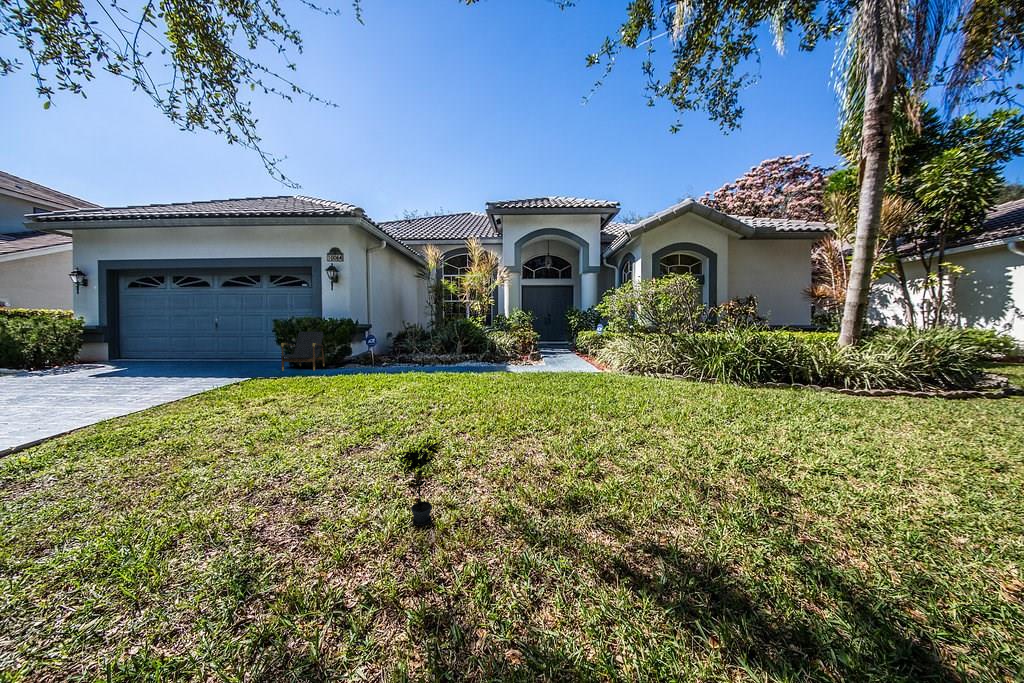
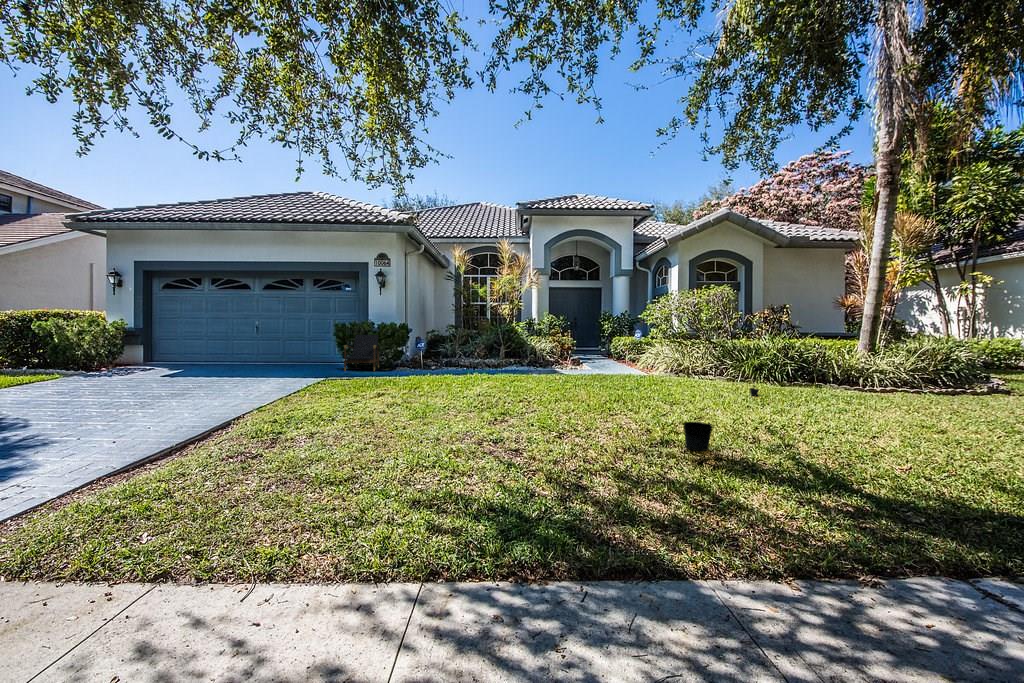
potted plant: present [398,439,440,525] -> present [750,362,764,396]
bucket: none [616,456,660,504] -> present [684,422,714,451]

